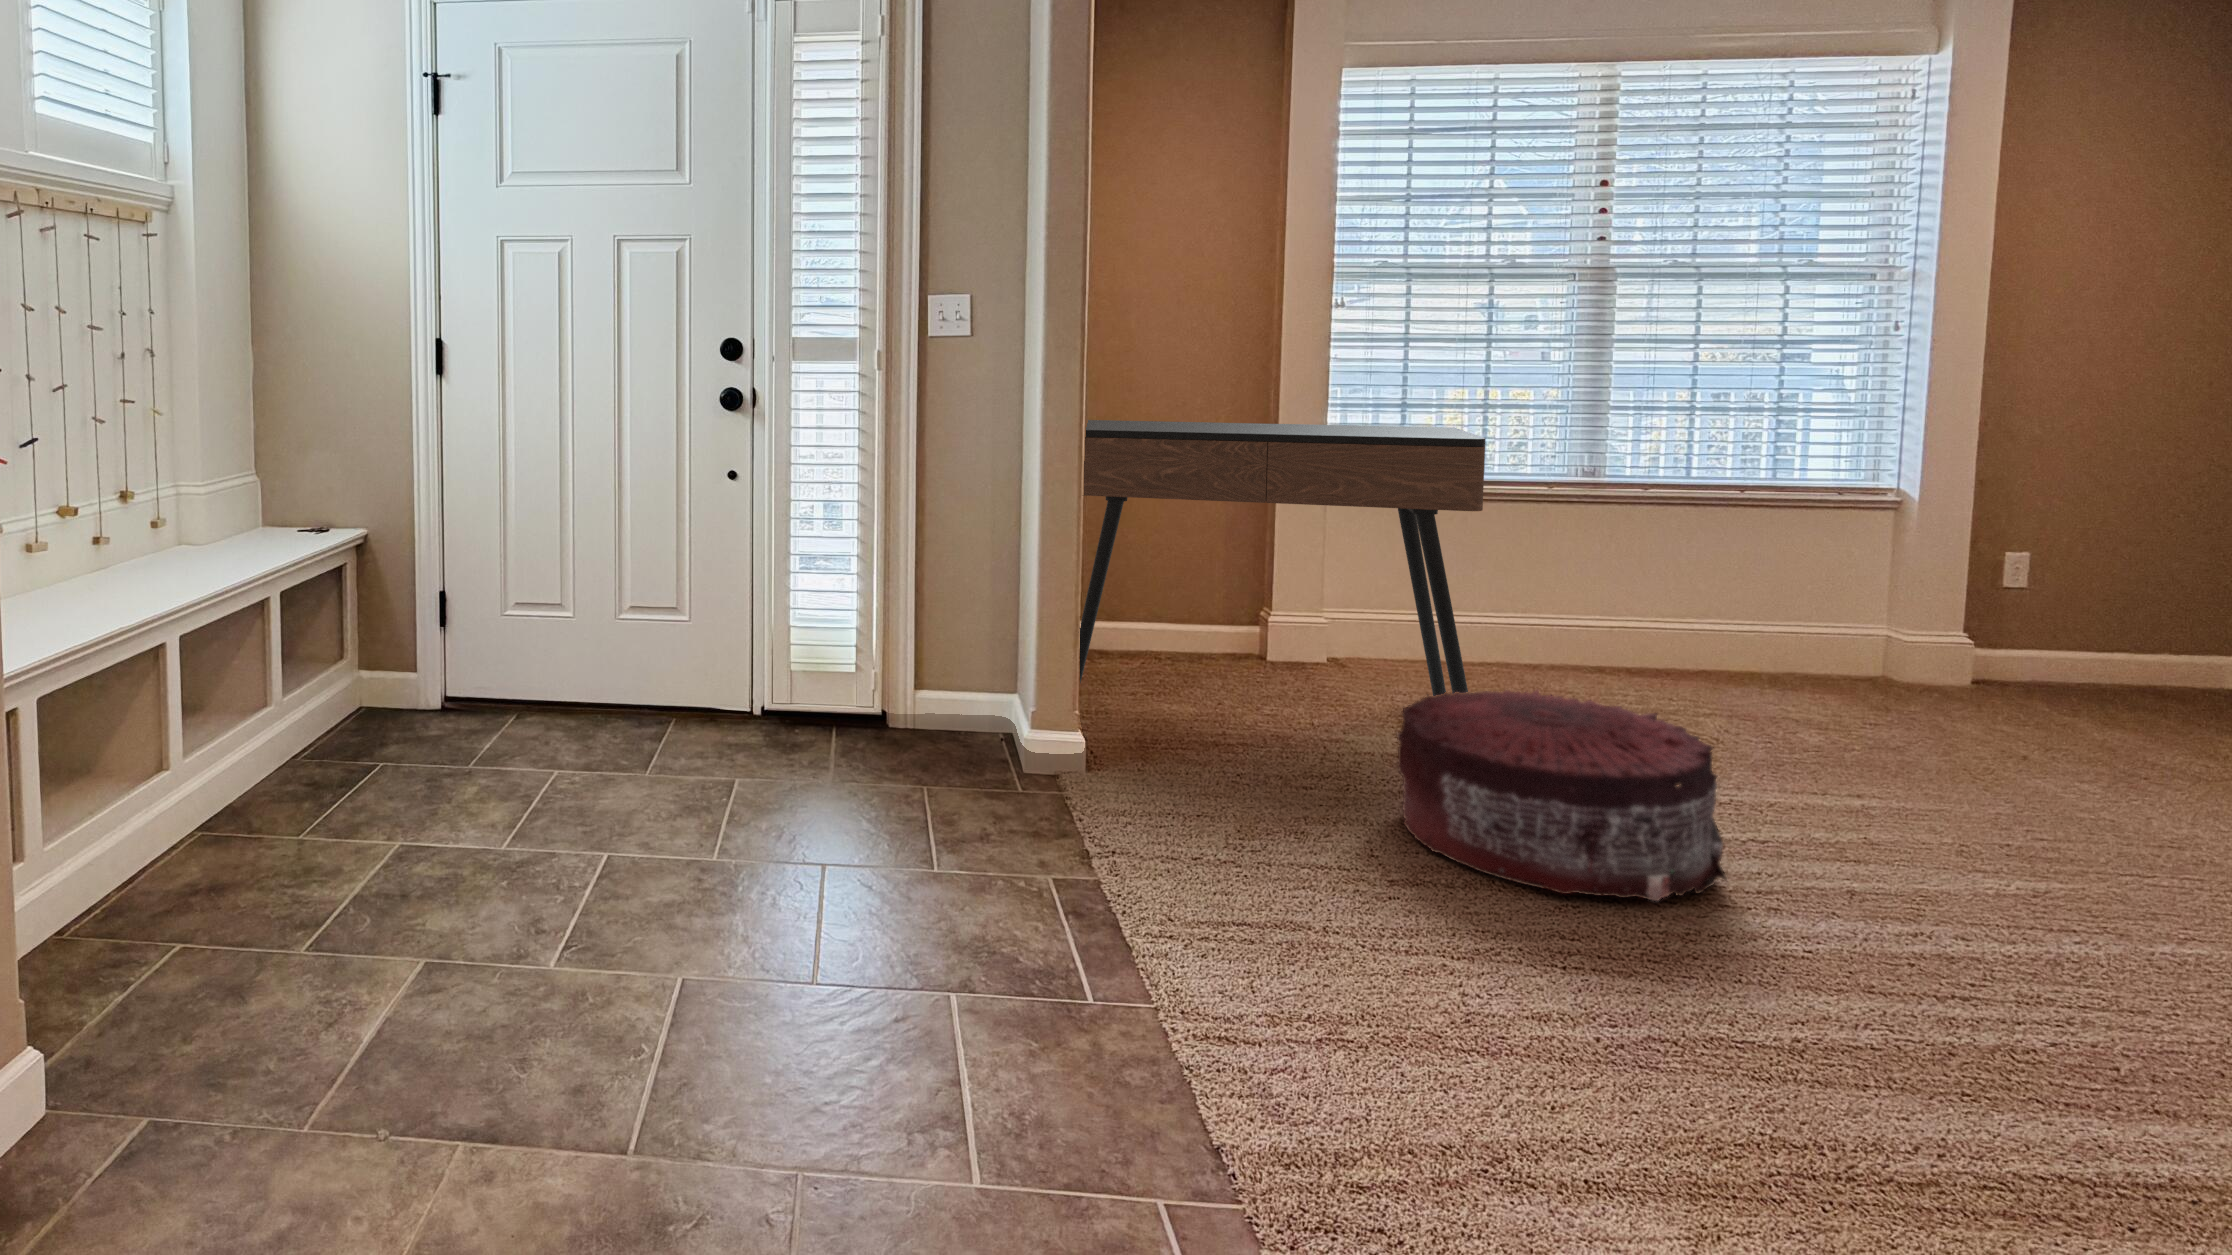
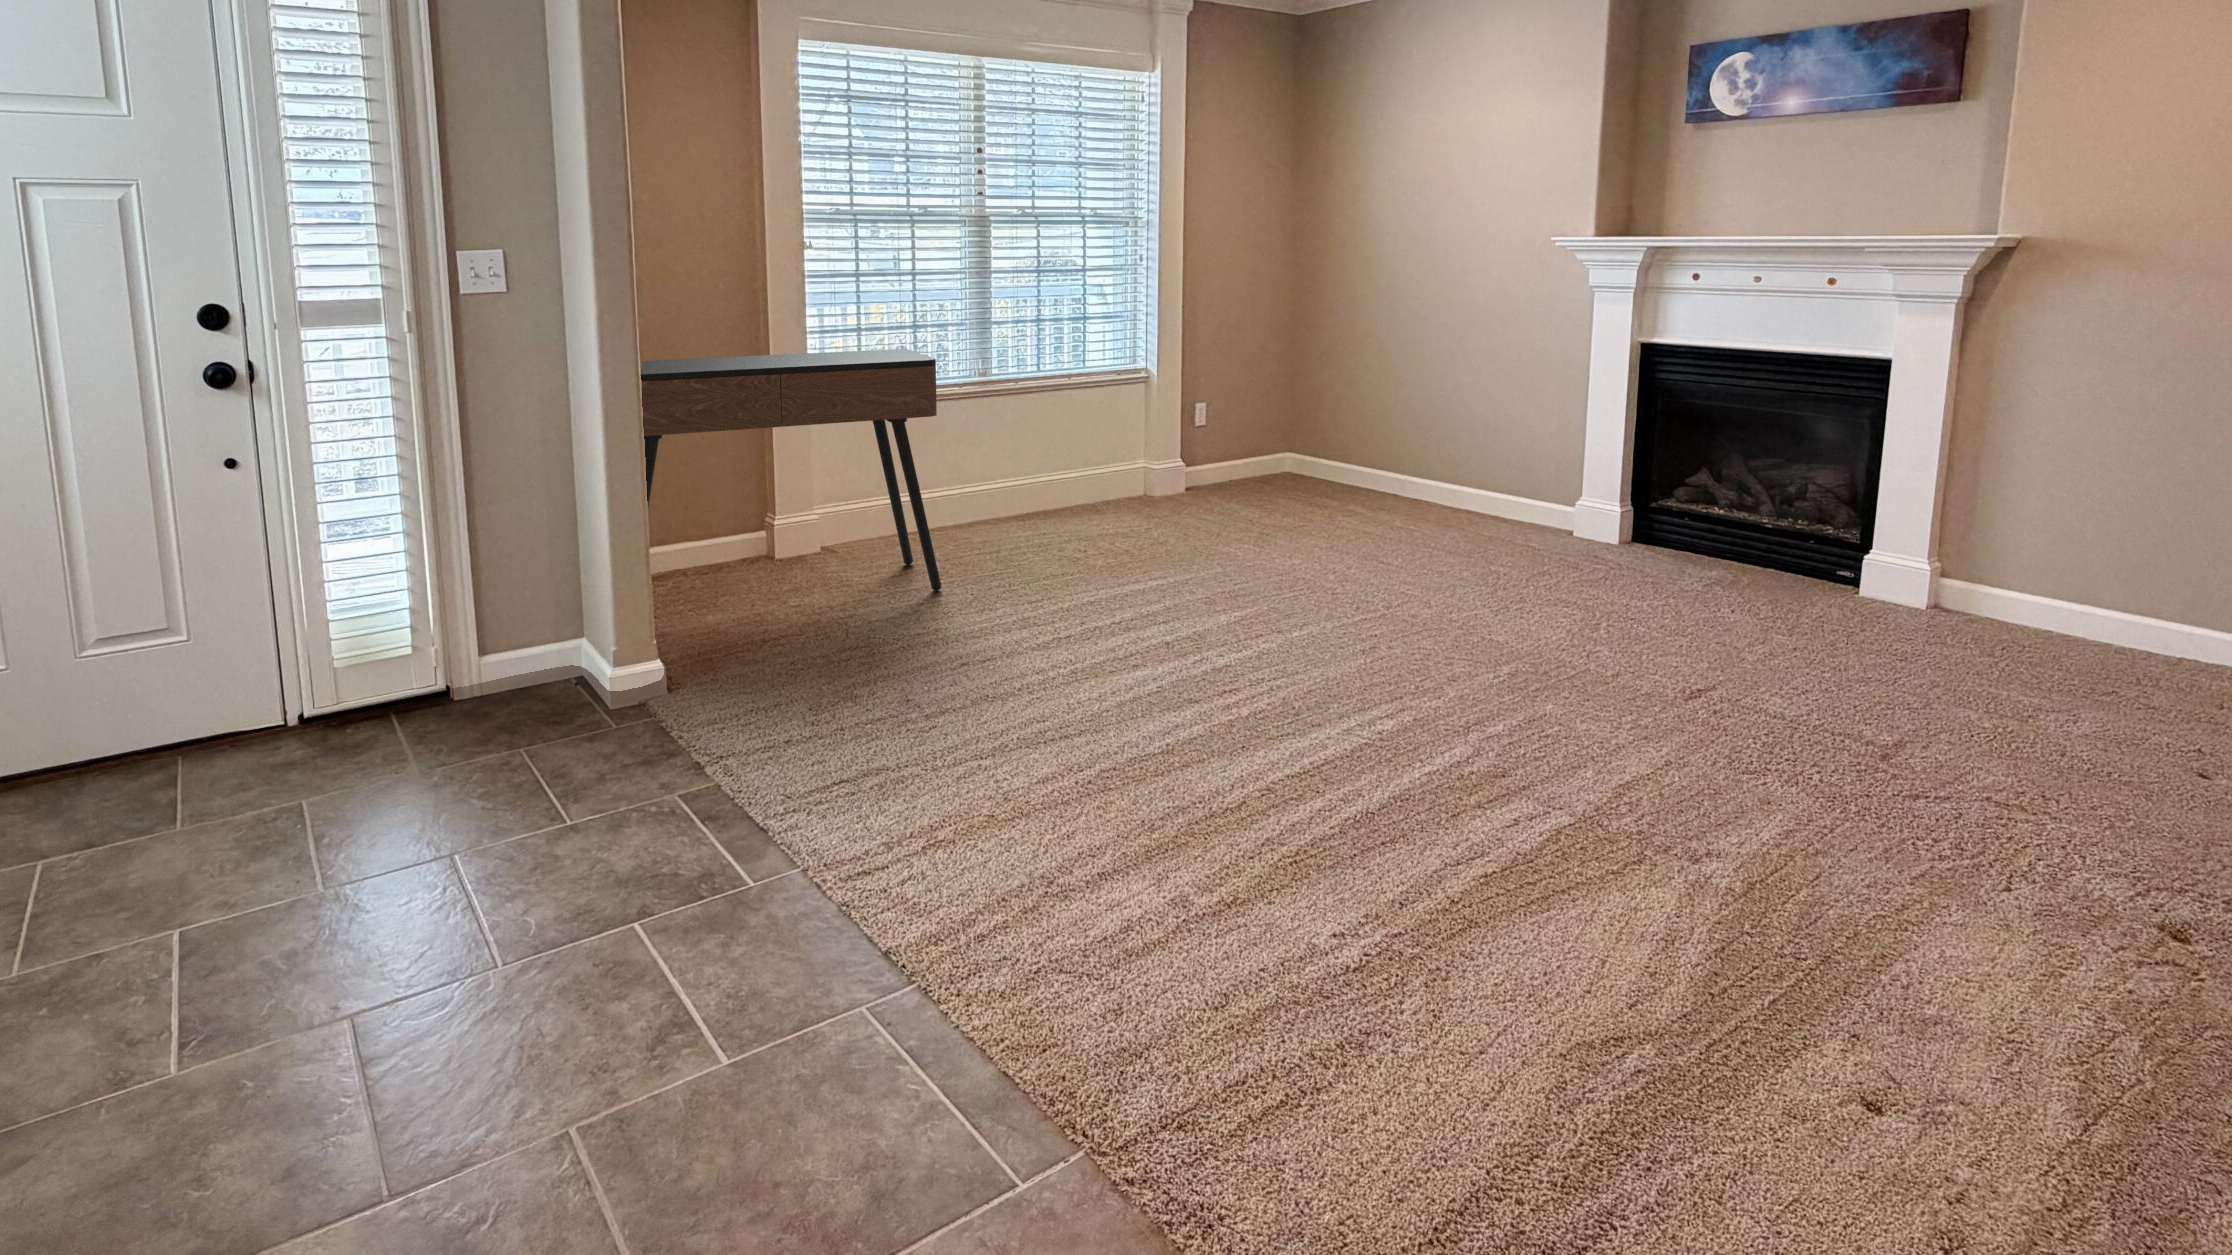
pouf: present [1397,690,1726,901] -> none [908,546,1110,691]

